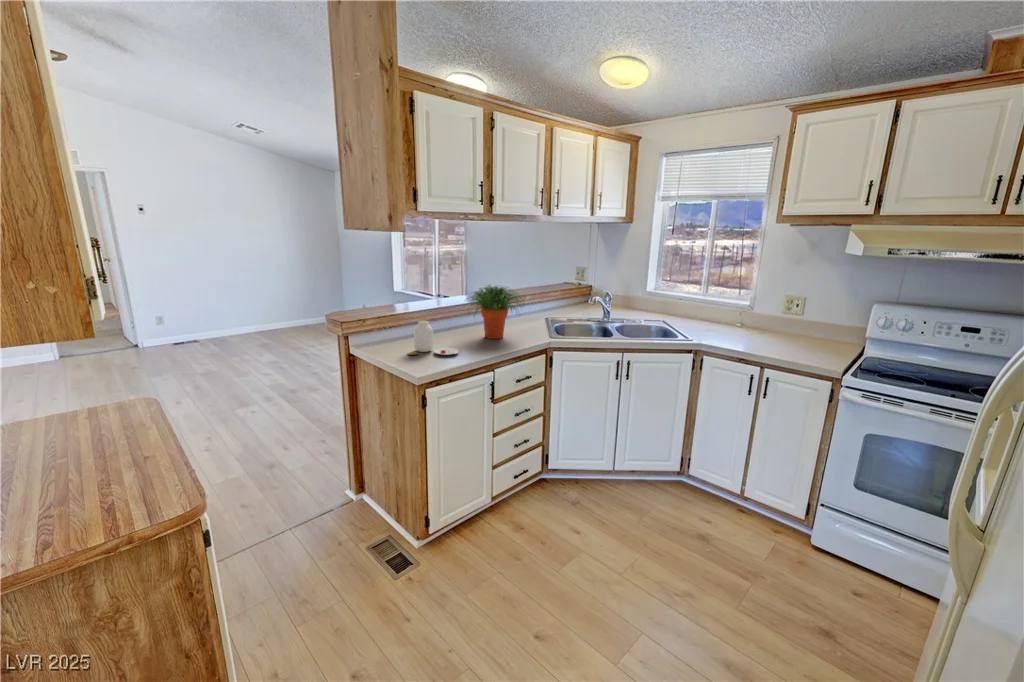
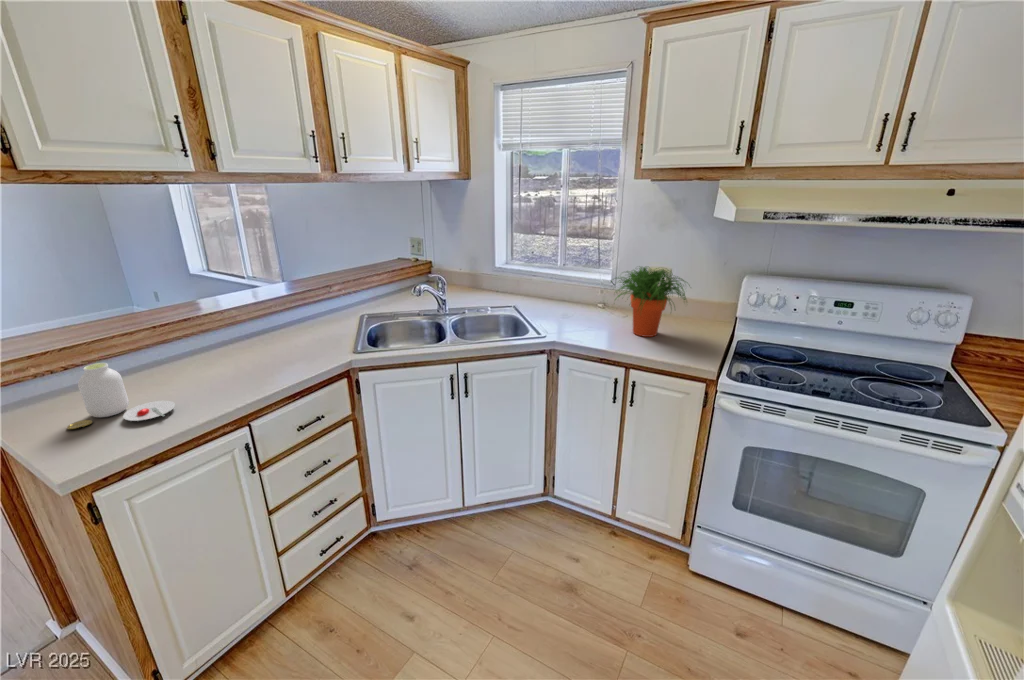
potted plant: present [470,285,521,339] -> present [611,267,686,337]

